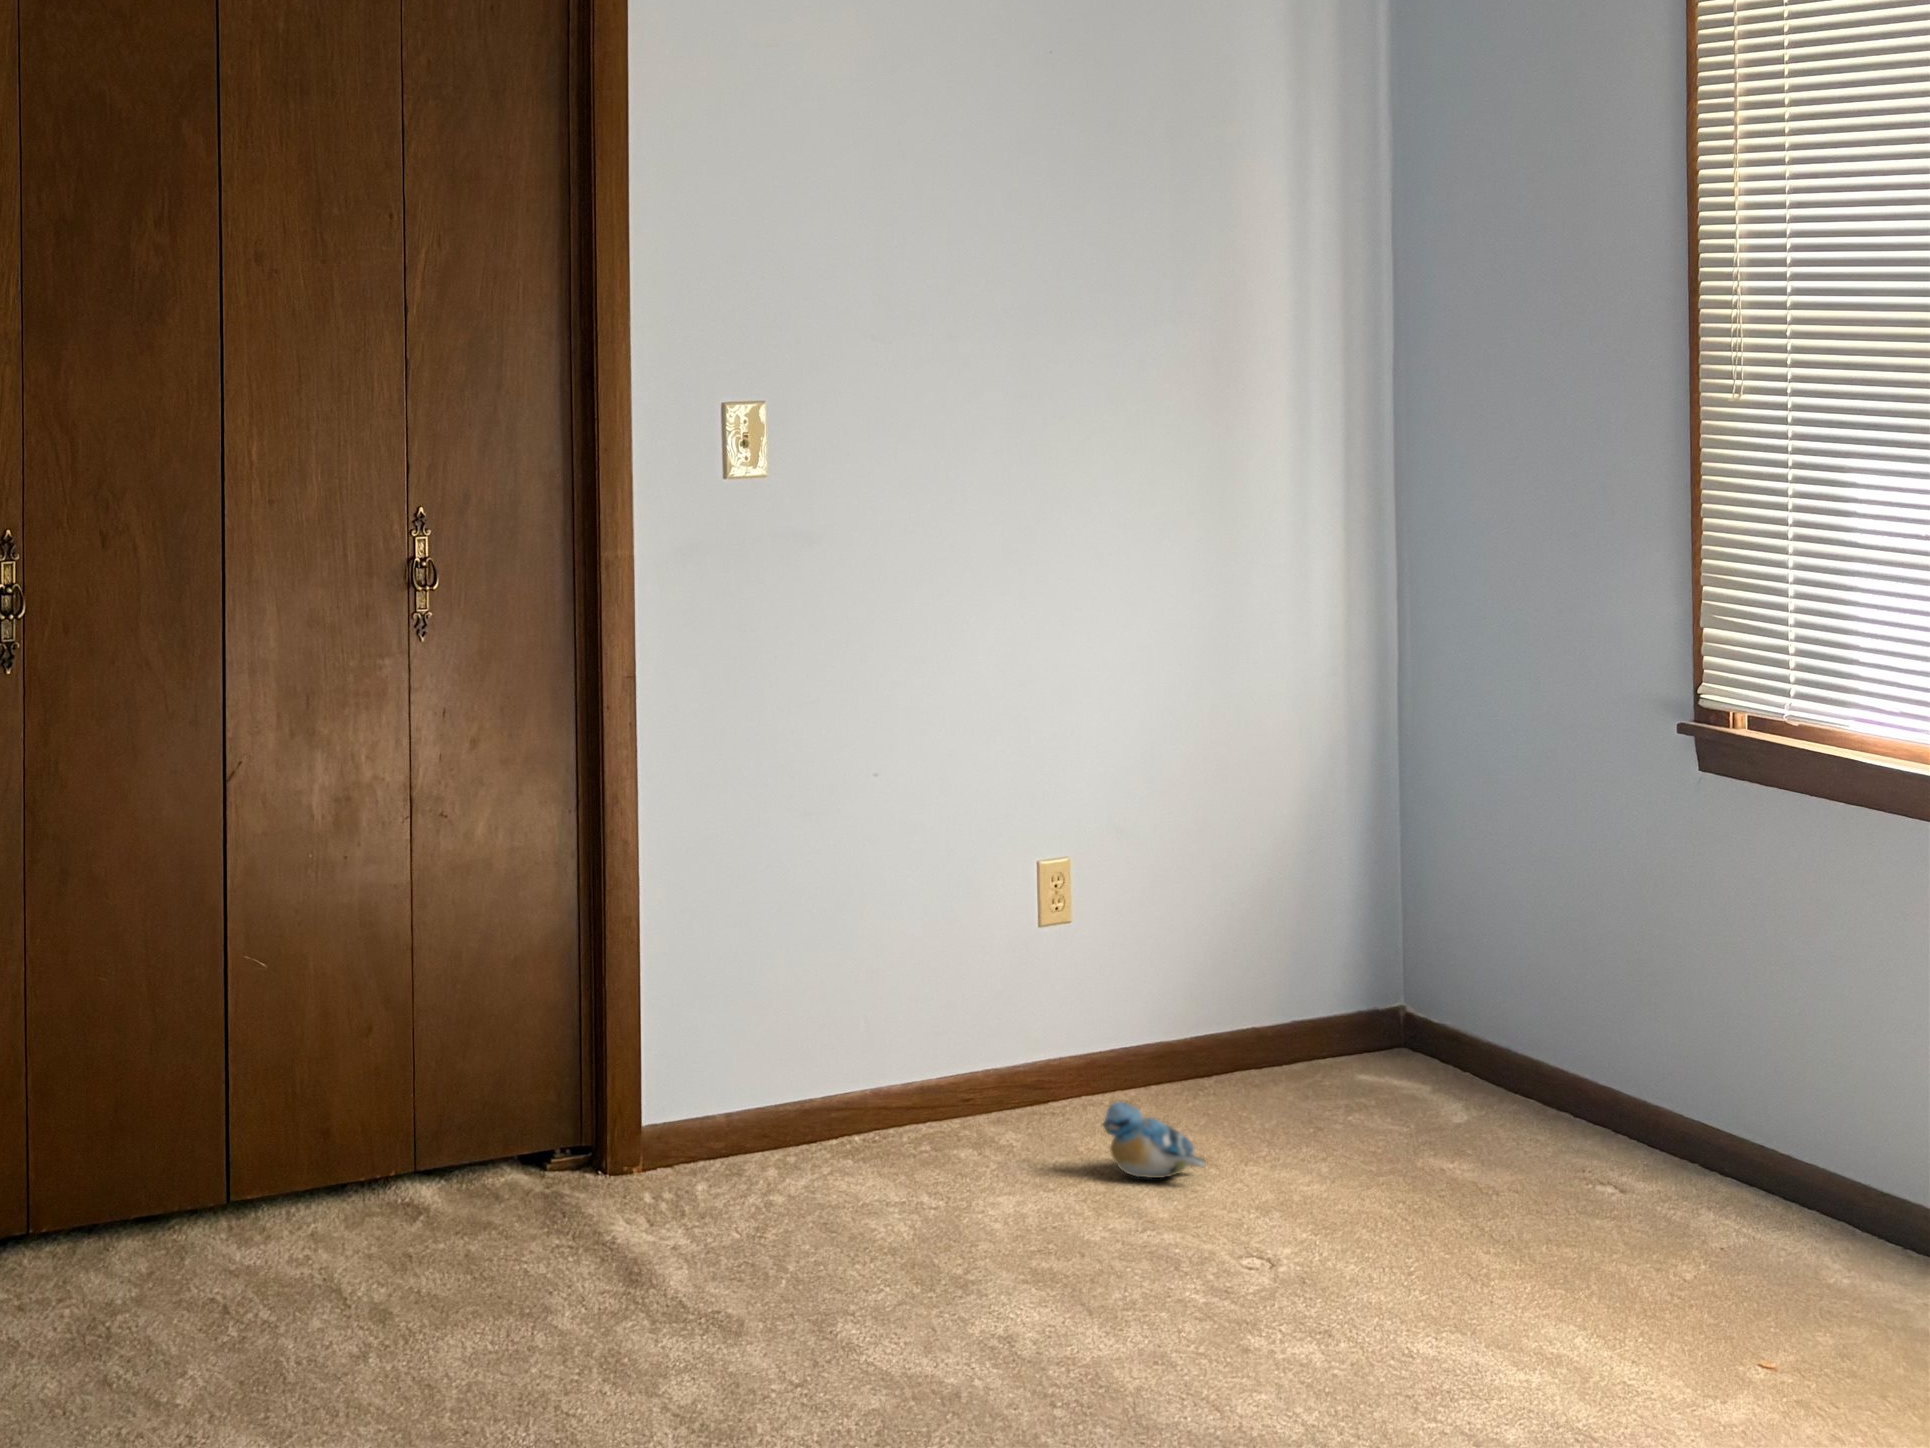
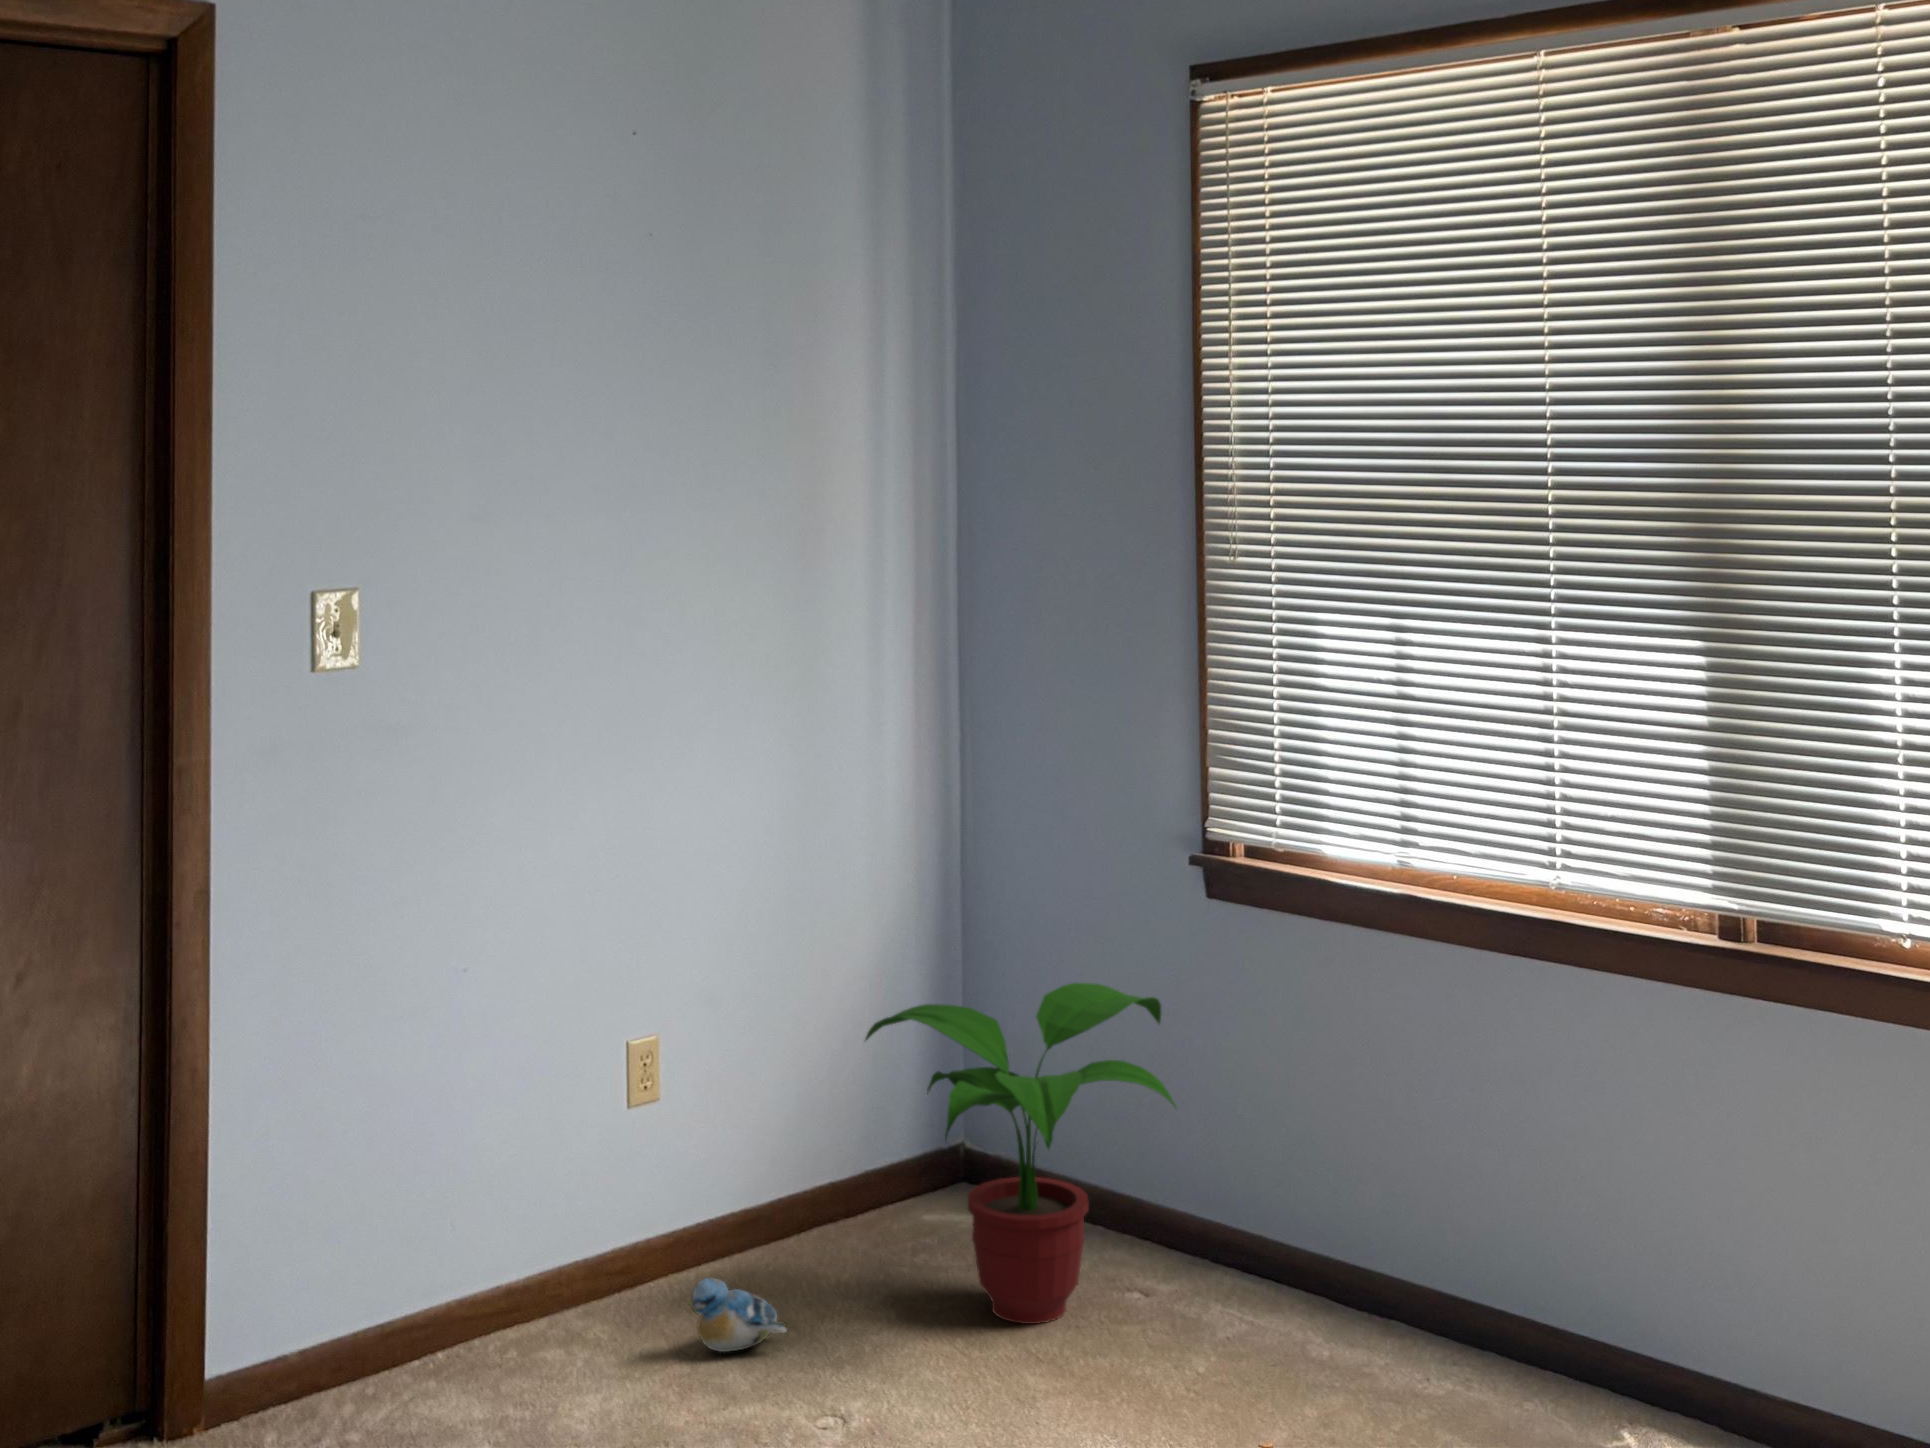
potted plant: none [1288,853,1663,1203] -> present [865,983,1175,1324]

